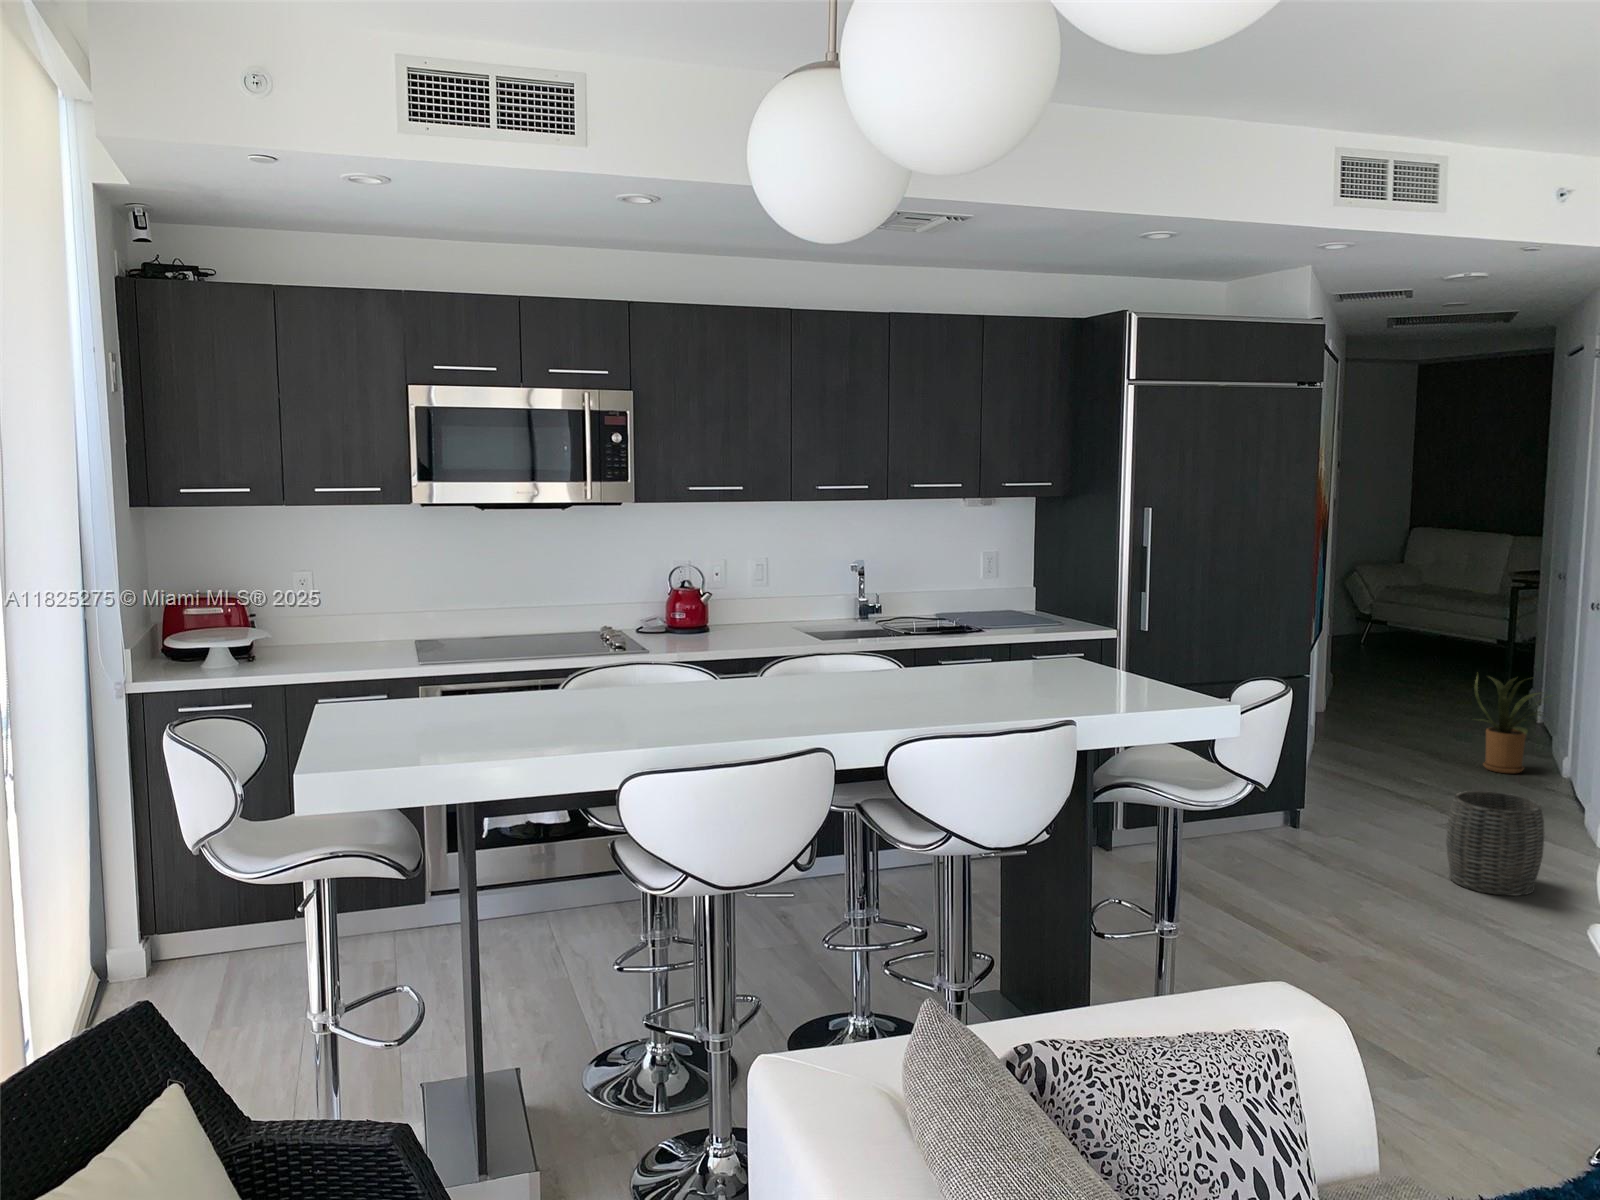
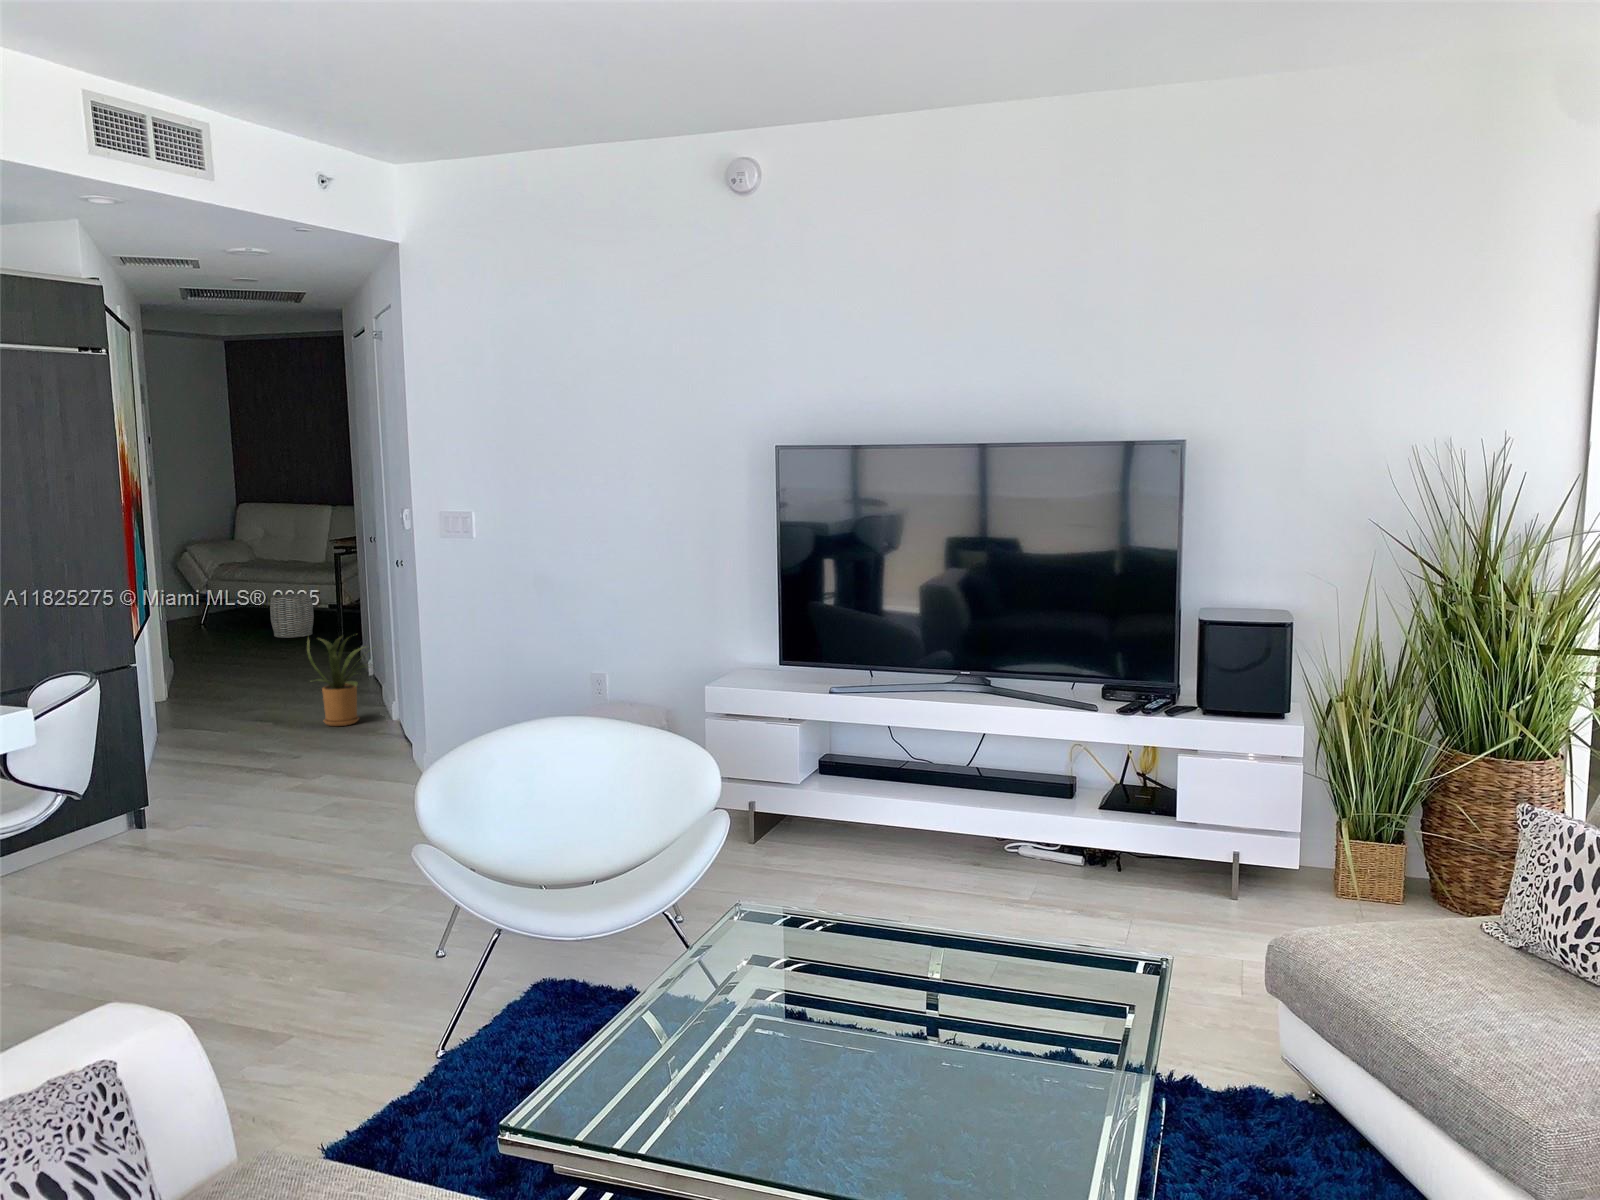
woven basket: present [1446,791,1544,896] -> present [270,594,314,638]

